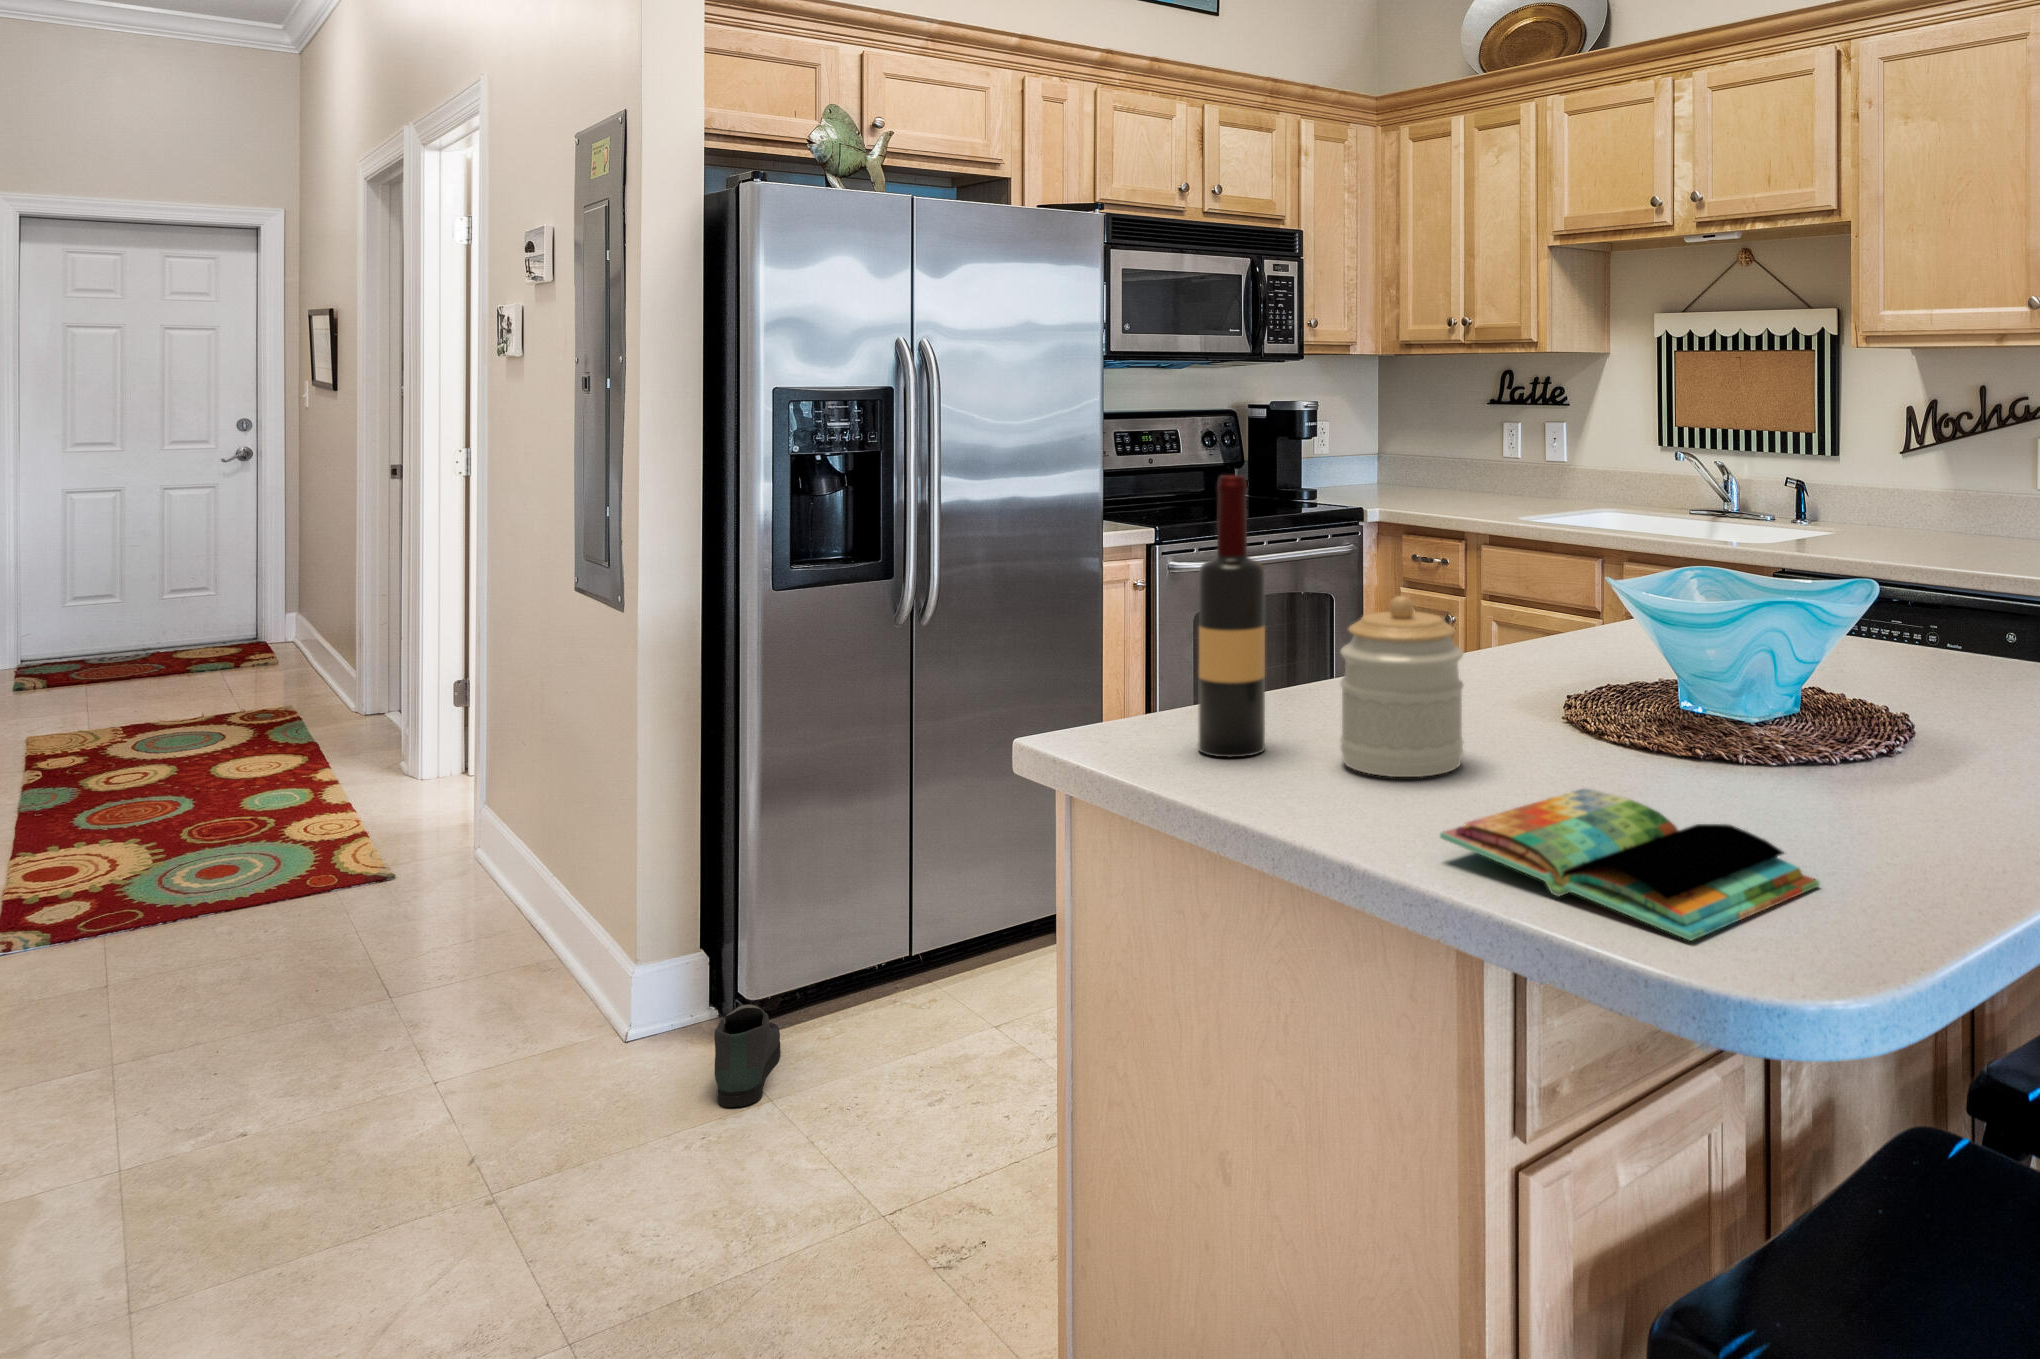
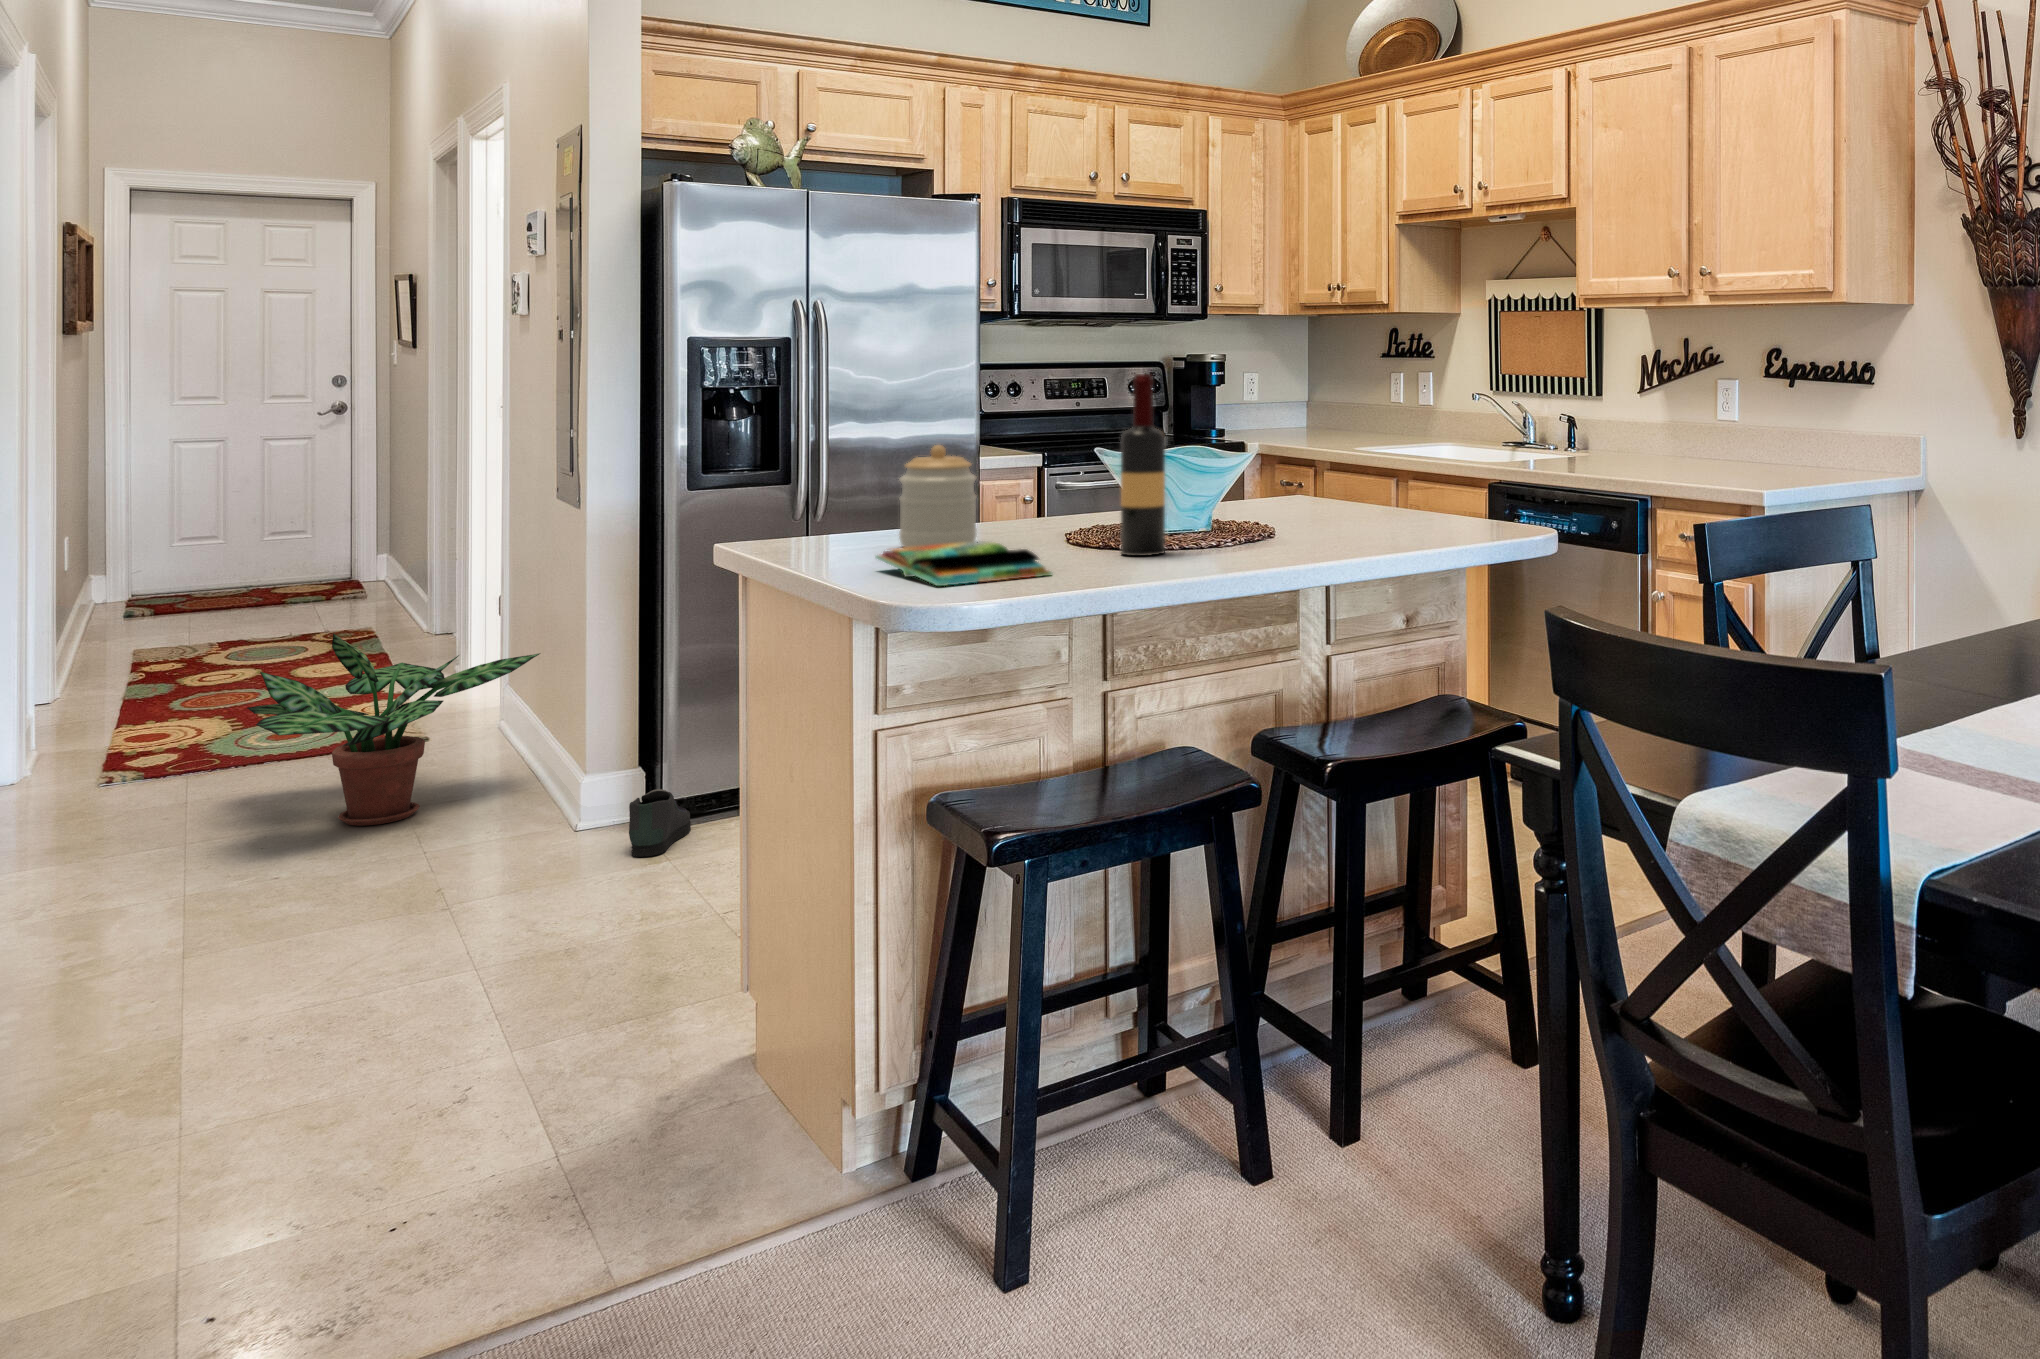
wine bottle: present [1198,475,1265,757] -> present [1121,374,1165,556]
potted plant: none [185,786,562,1044] -> present [247,633,540,826]

